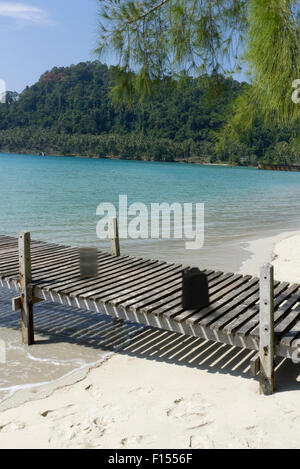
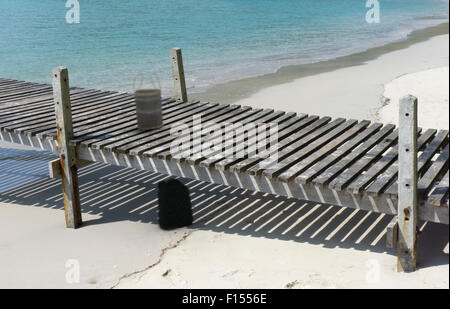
backpack: present [181,267,210,309] -> present [158,178,194,230]

